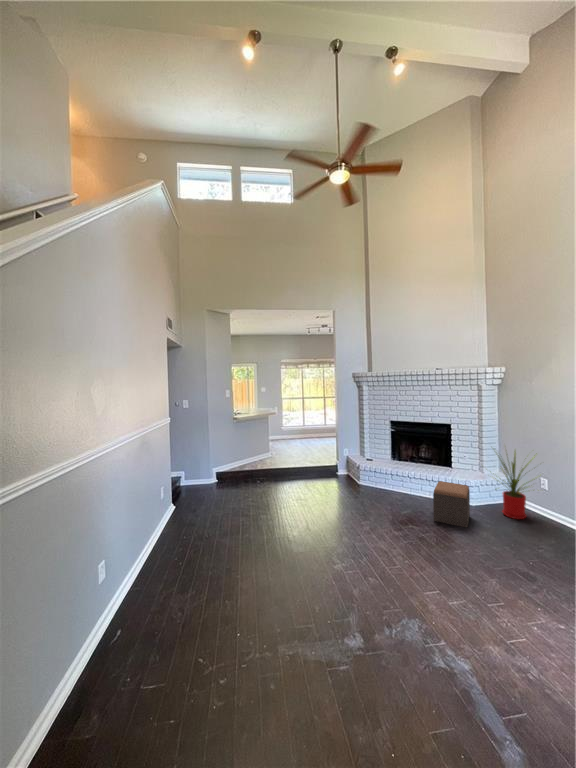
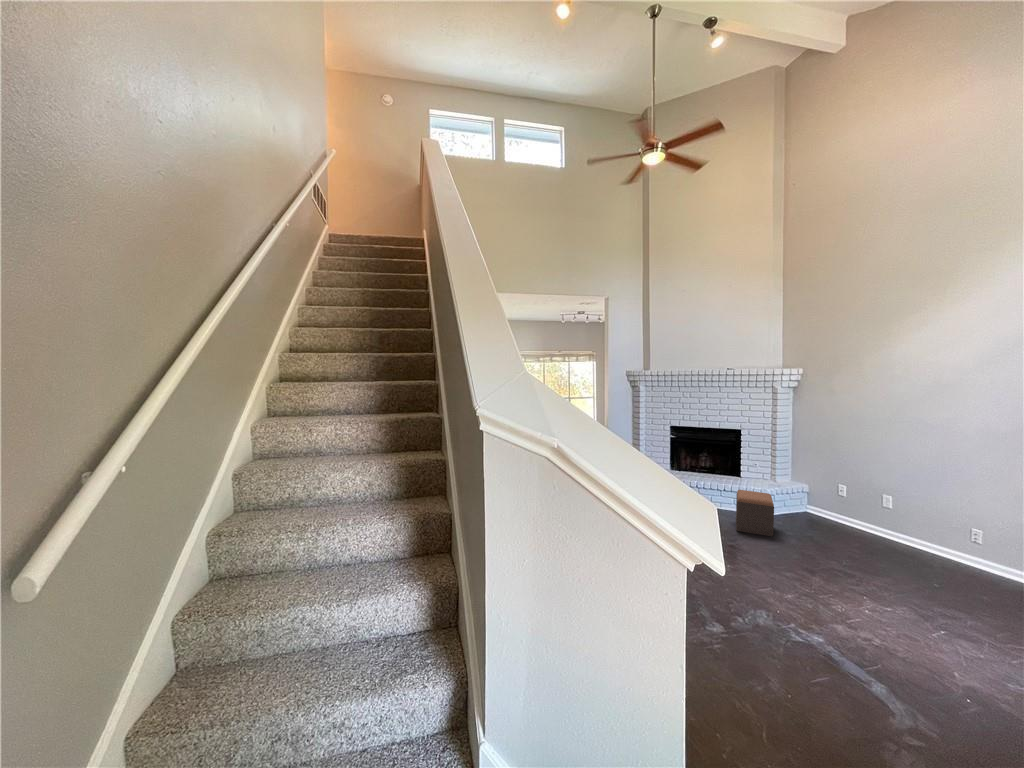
house plant: present [498,452,531,519] -> none [779,449,850,528]

